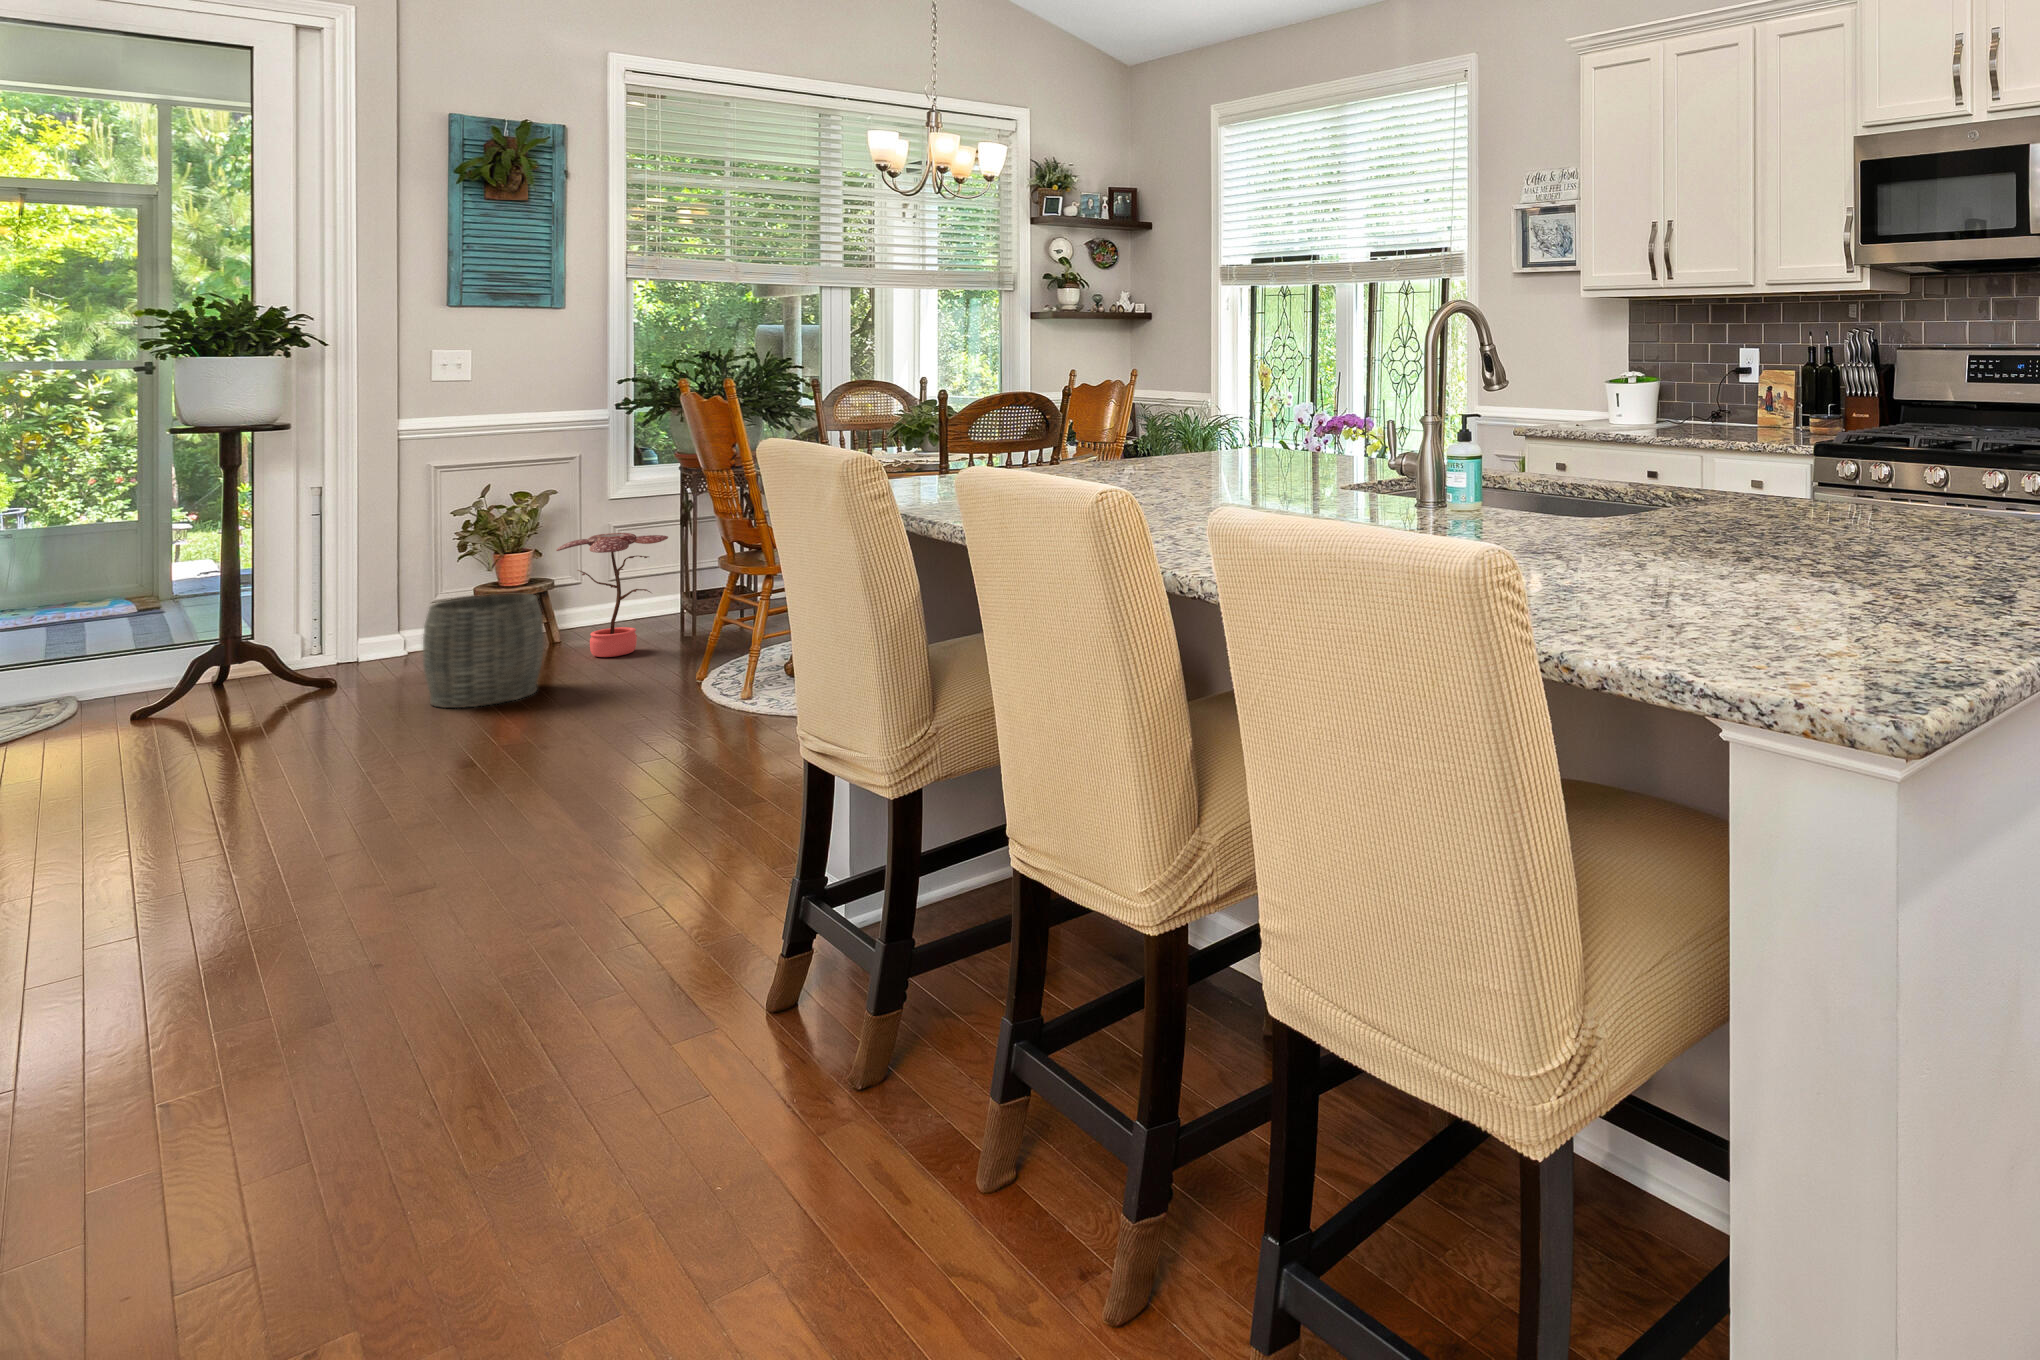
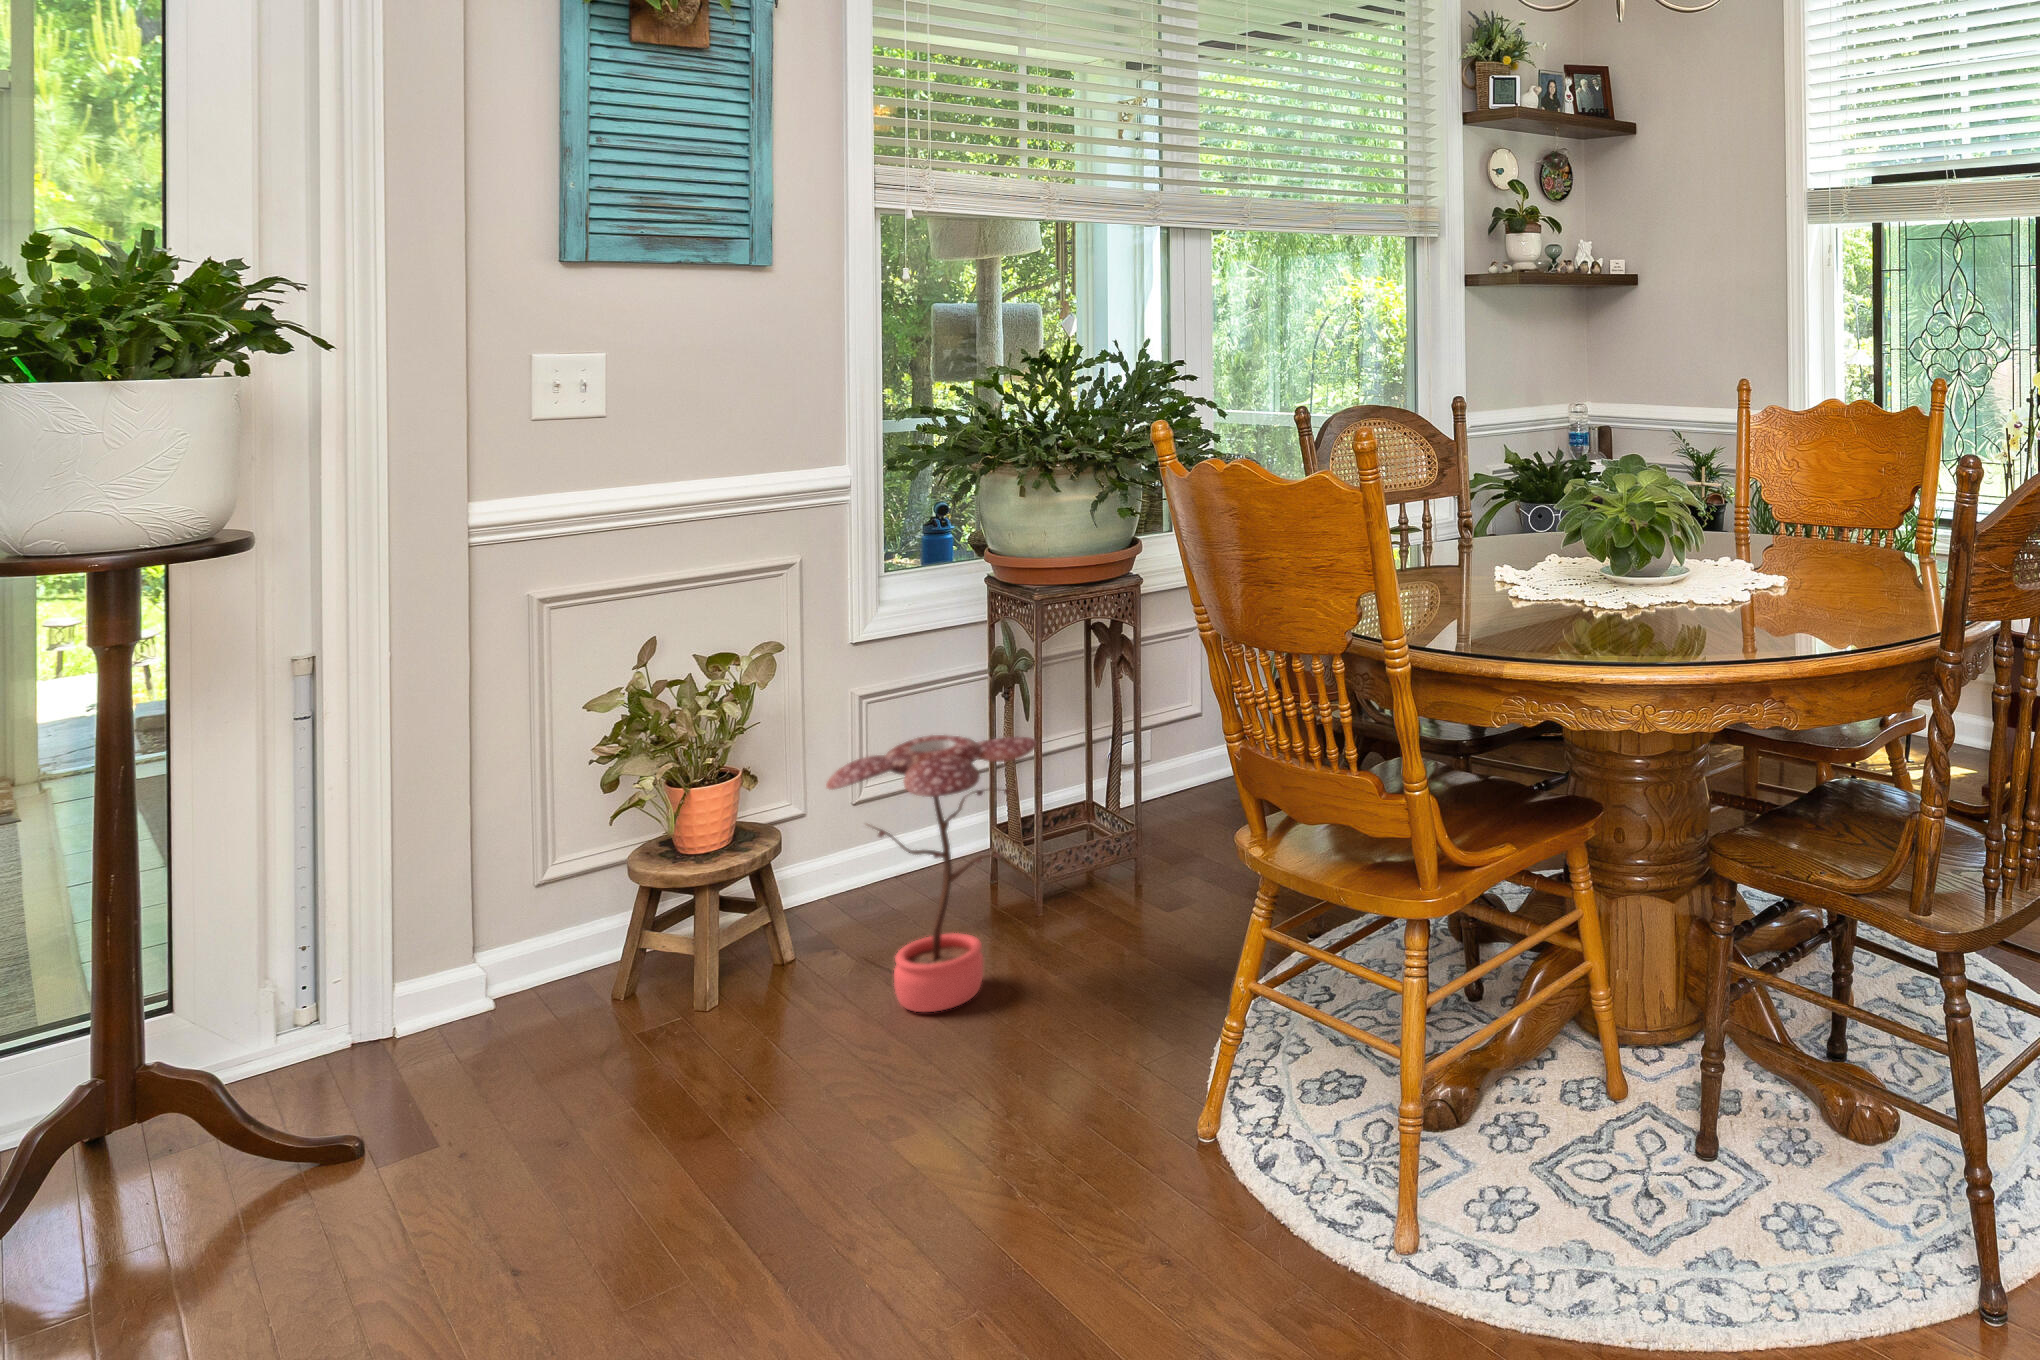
woven basket: present [423,593,544,708] -> none [604,925,870,1265]

